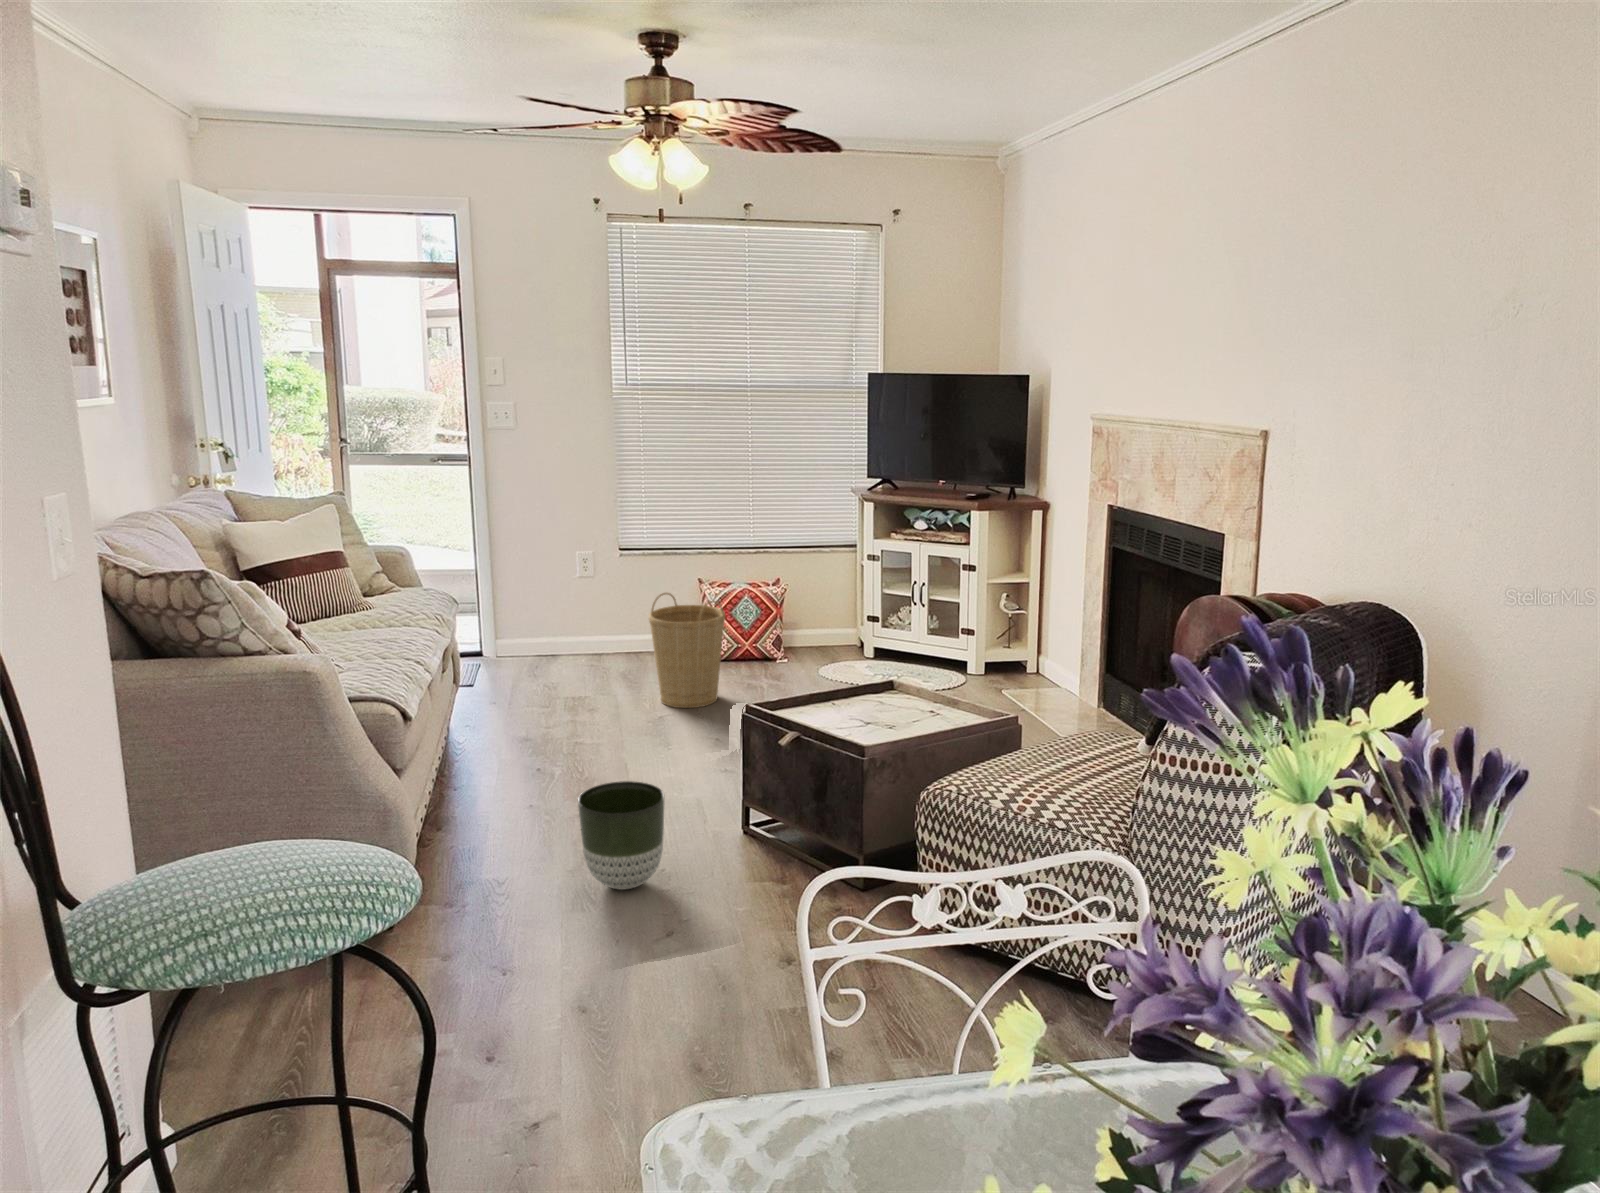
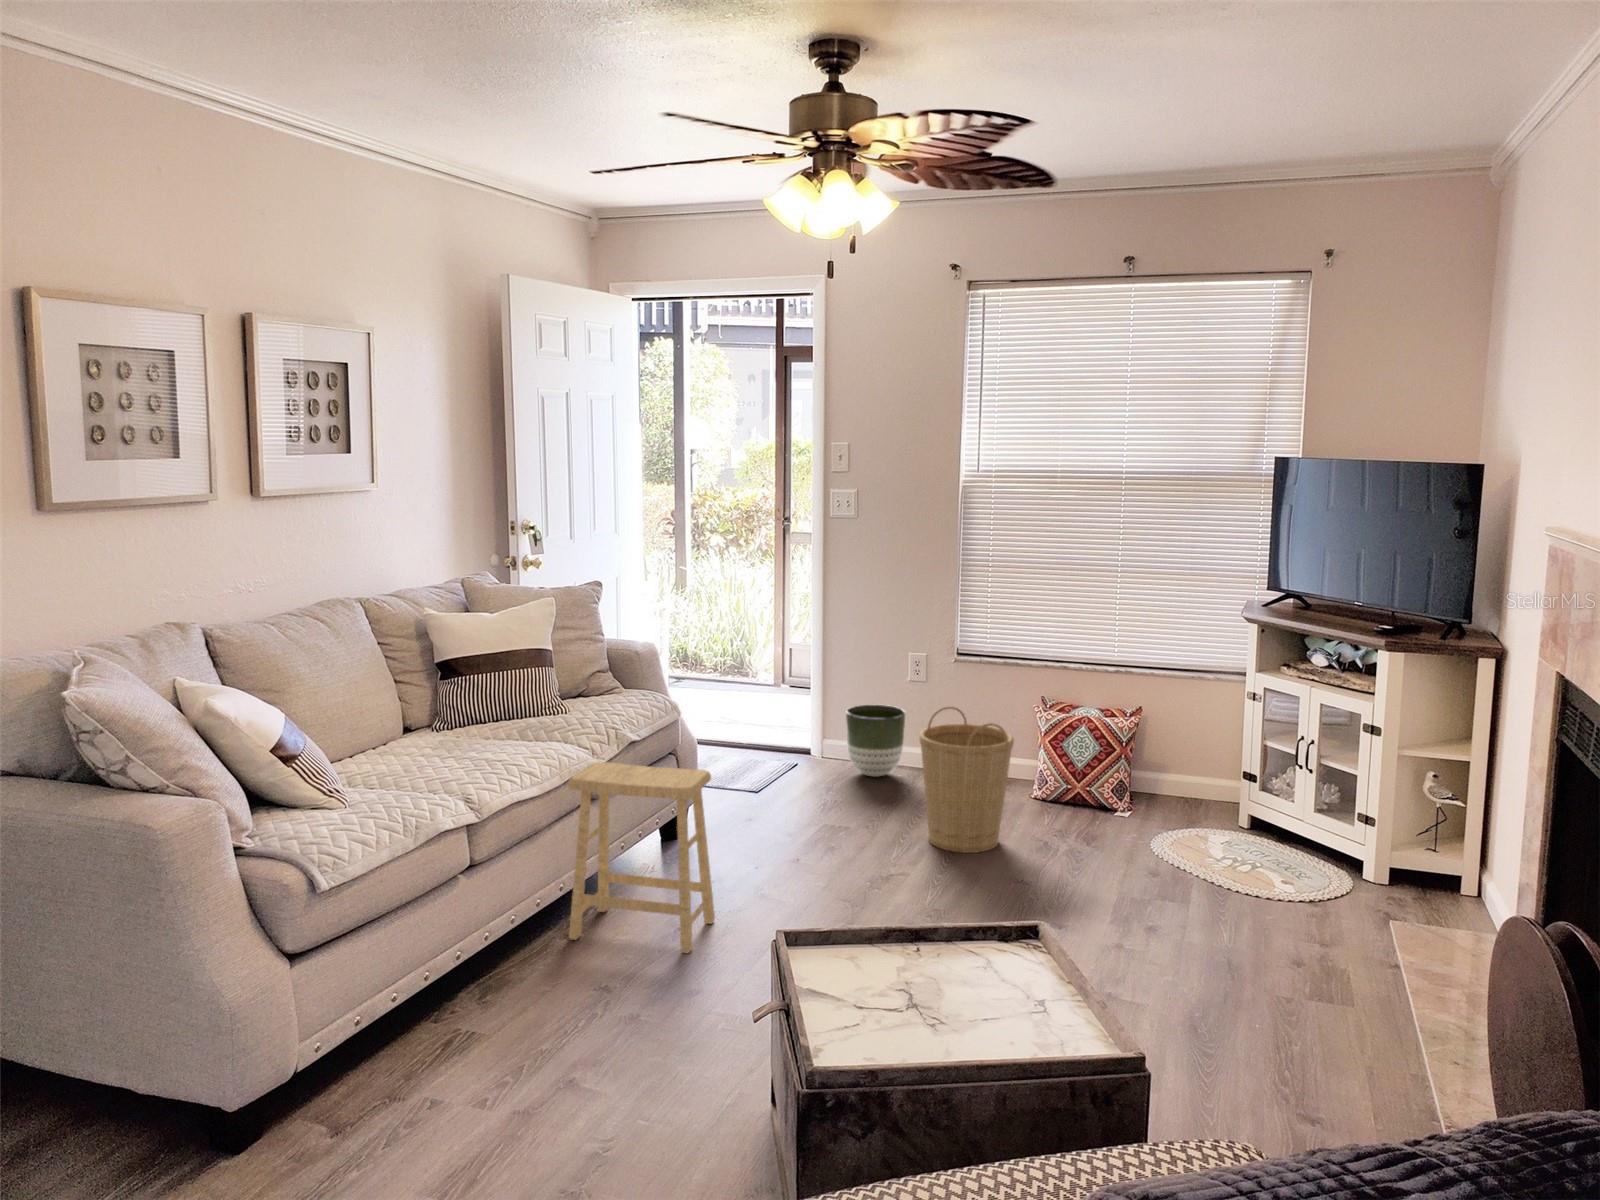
footstool: none [452,666,573,826] -> present [568,762,715,953]
planter: present [578,781,664,890] -> present [846,705,905,777]

